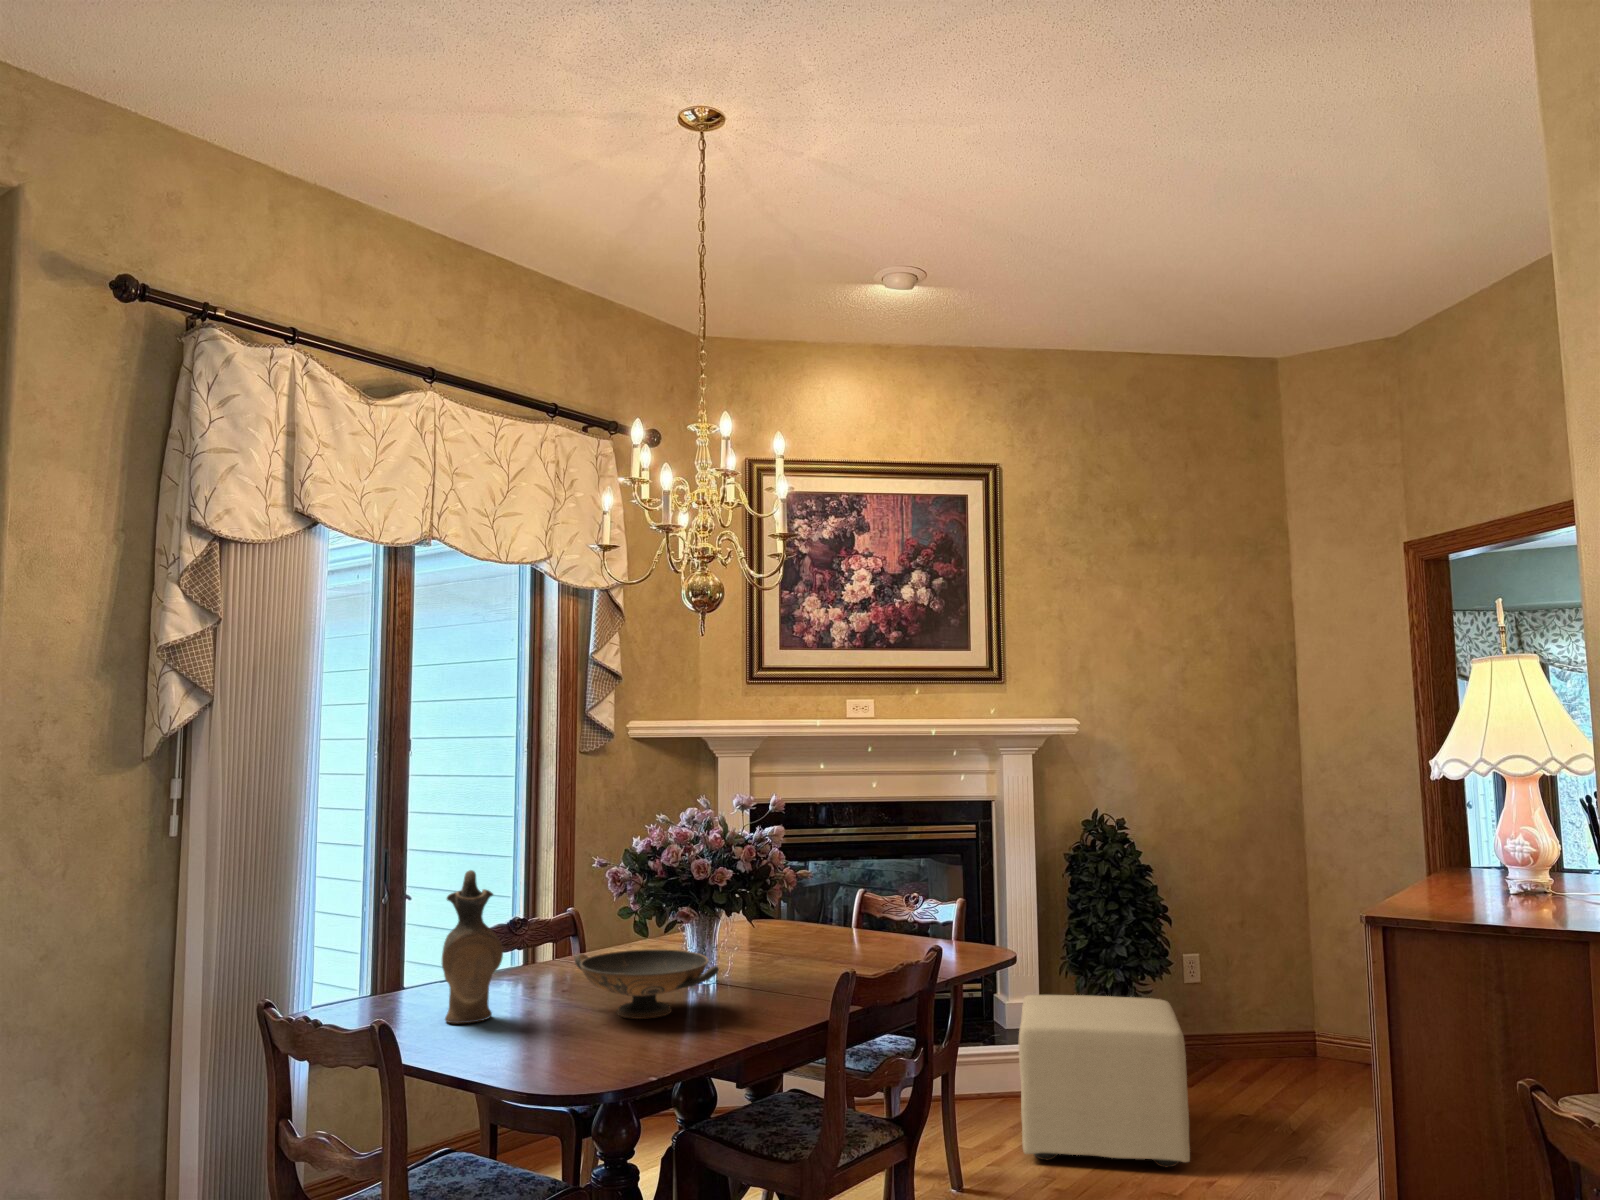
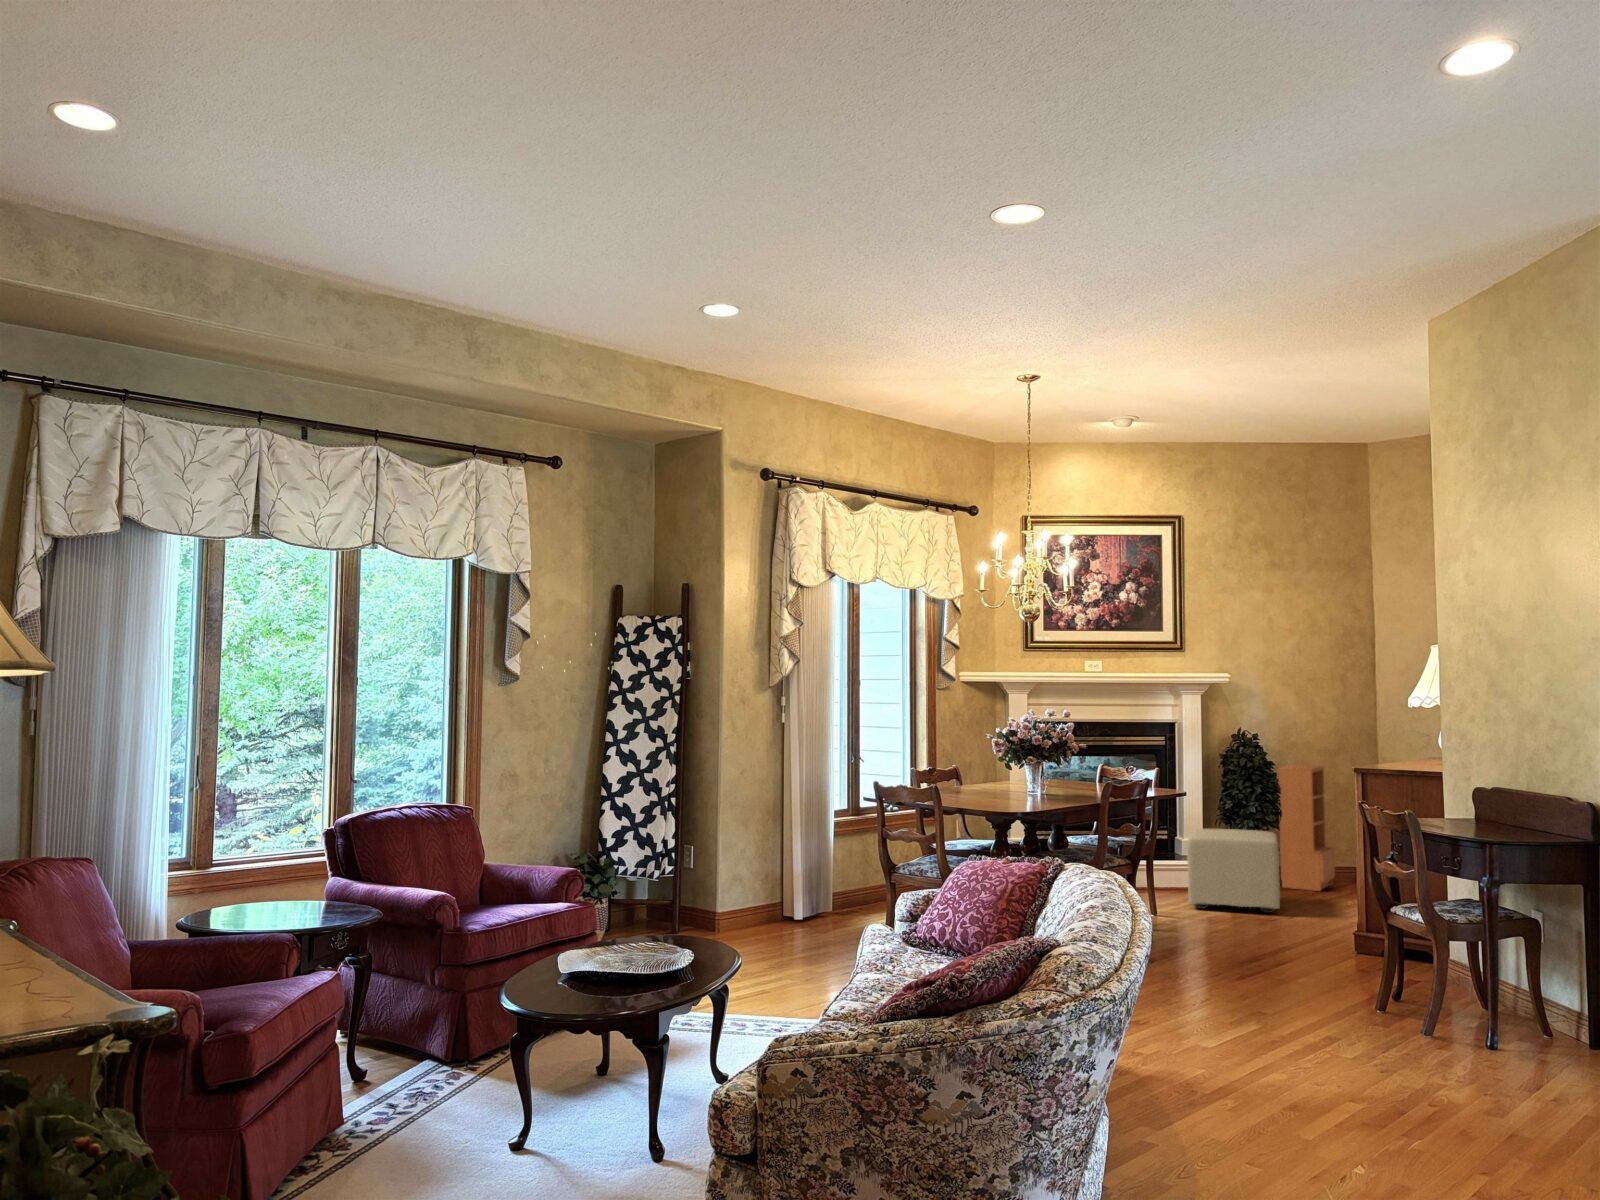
bookcase: none [1159,867,1250,1087] -> present [1278,765,1335,891]
ceramic pitcher: present [442,870,503,1023] -> none [937,737,962,797]
decorative bowl: present [575,949,719,1019] -> none [988,773,1053,798]

